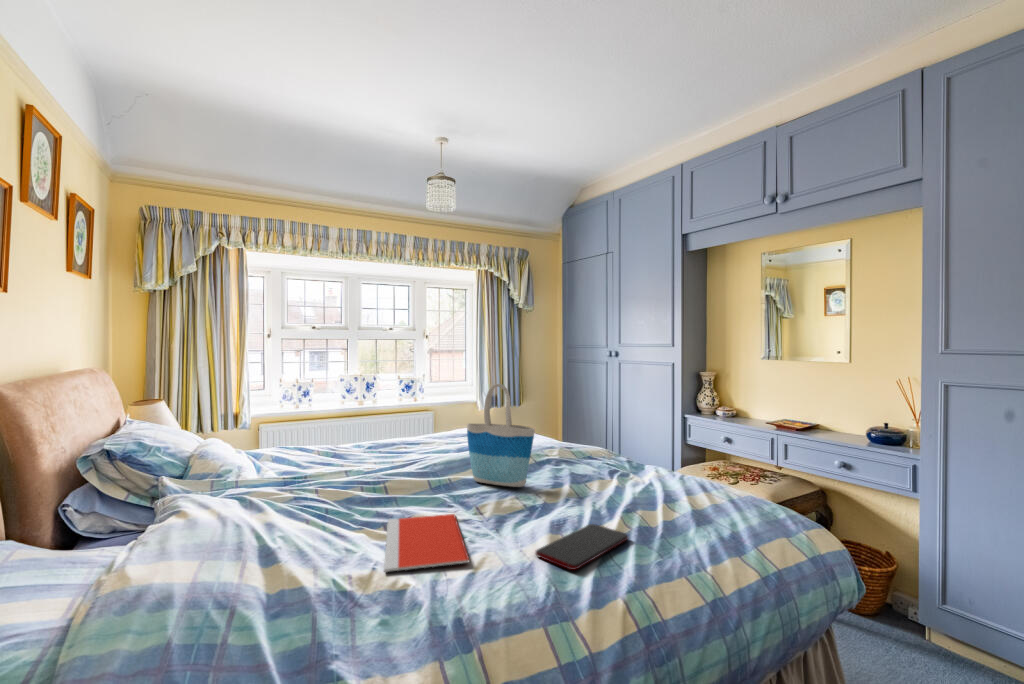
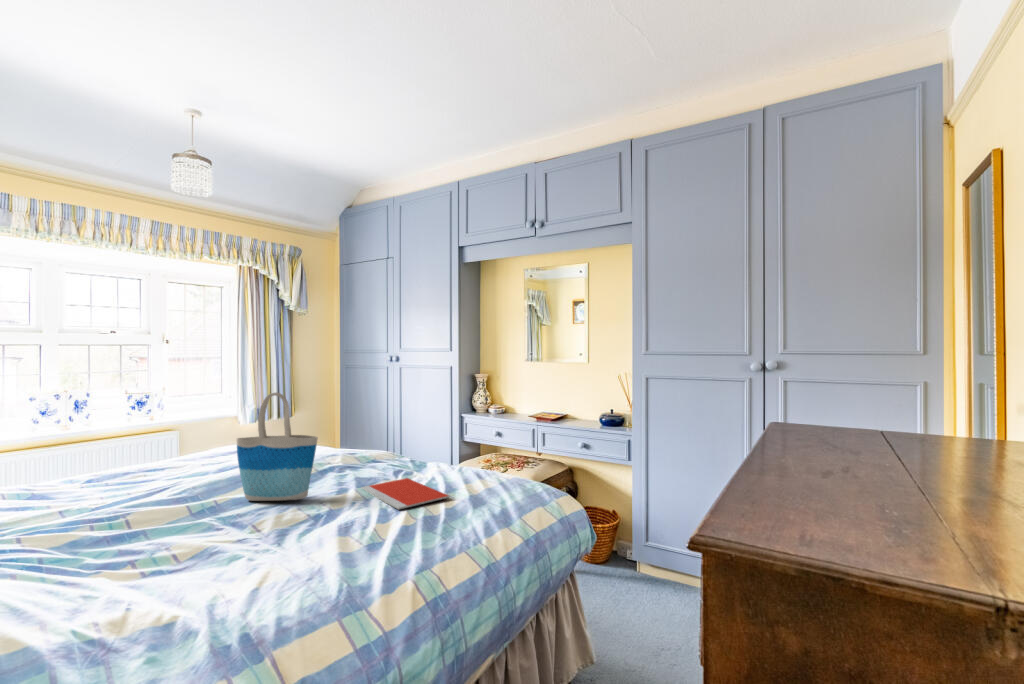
notebook: present [384,514,469,572] -> present [361,478,449,509]
smartphone: present [535,524,628,570] -> none [325,521,415,564]

